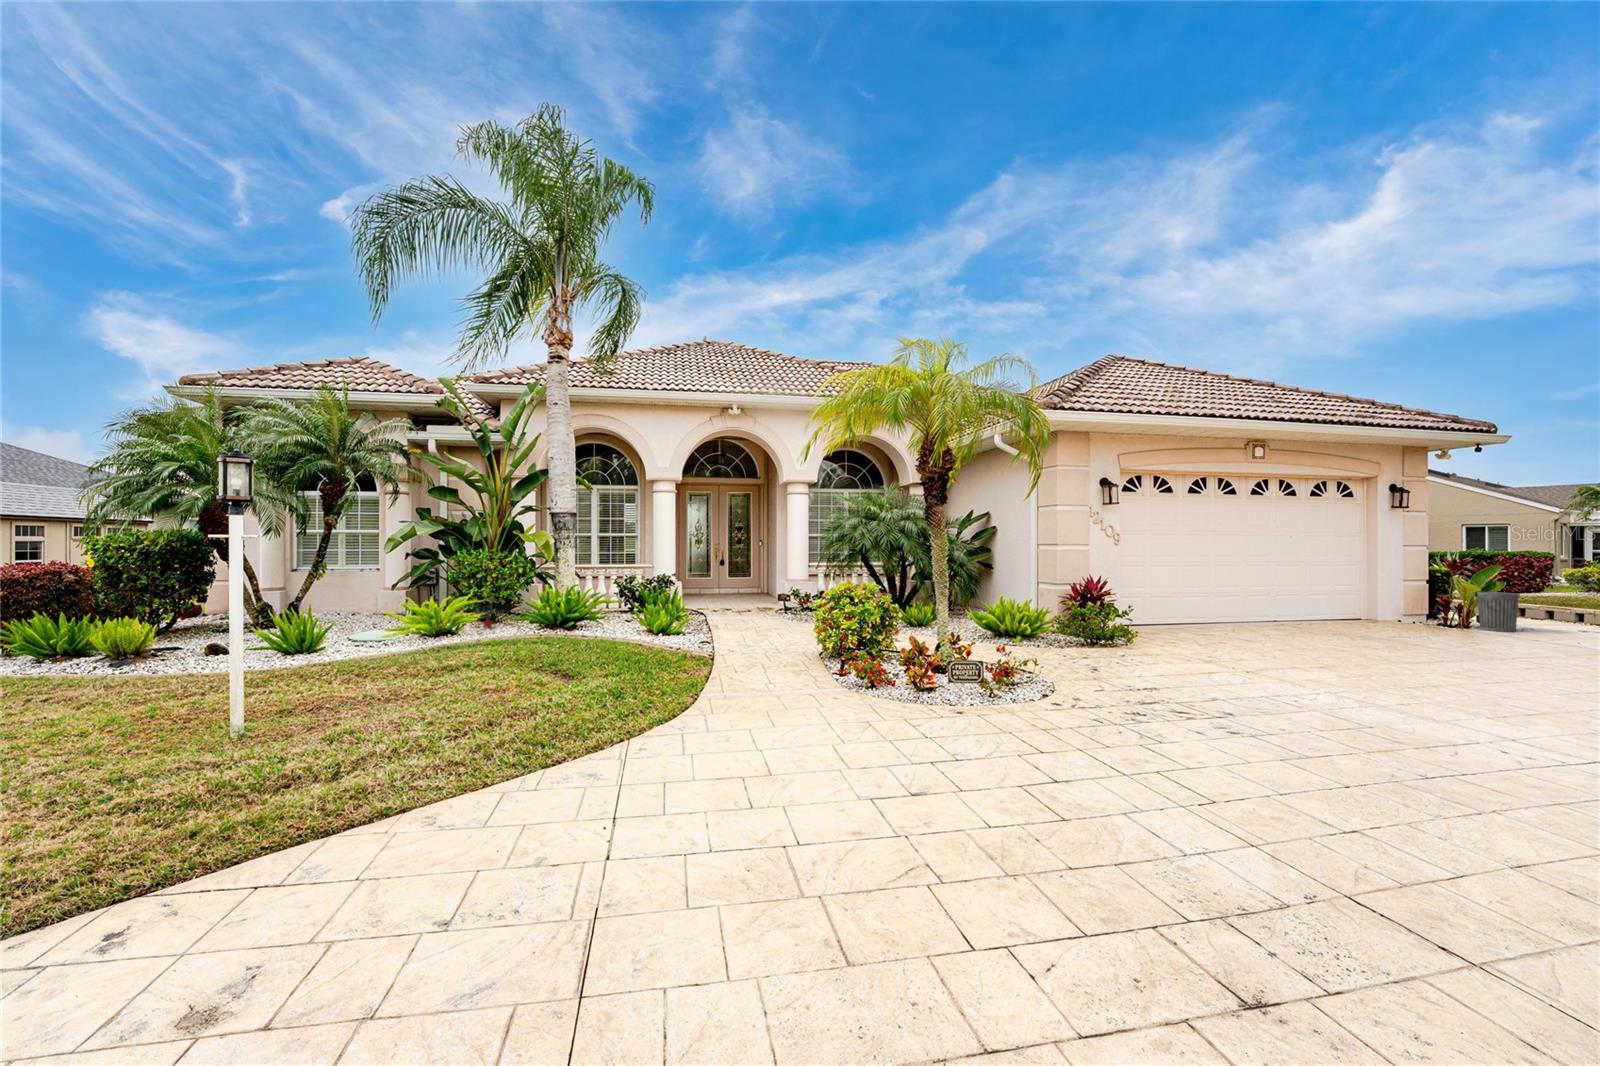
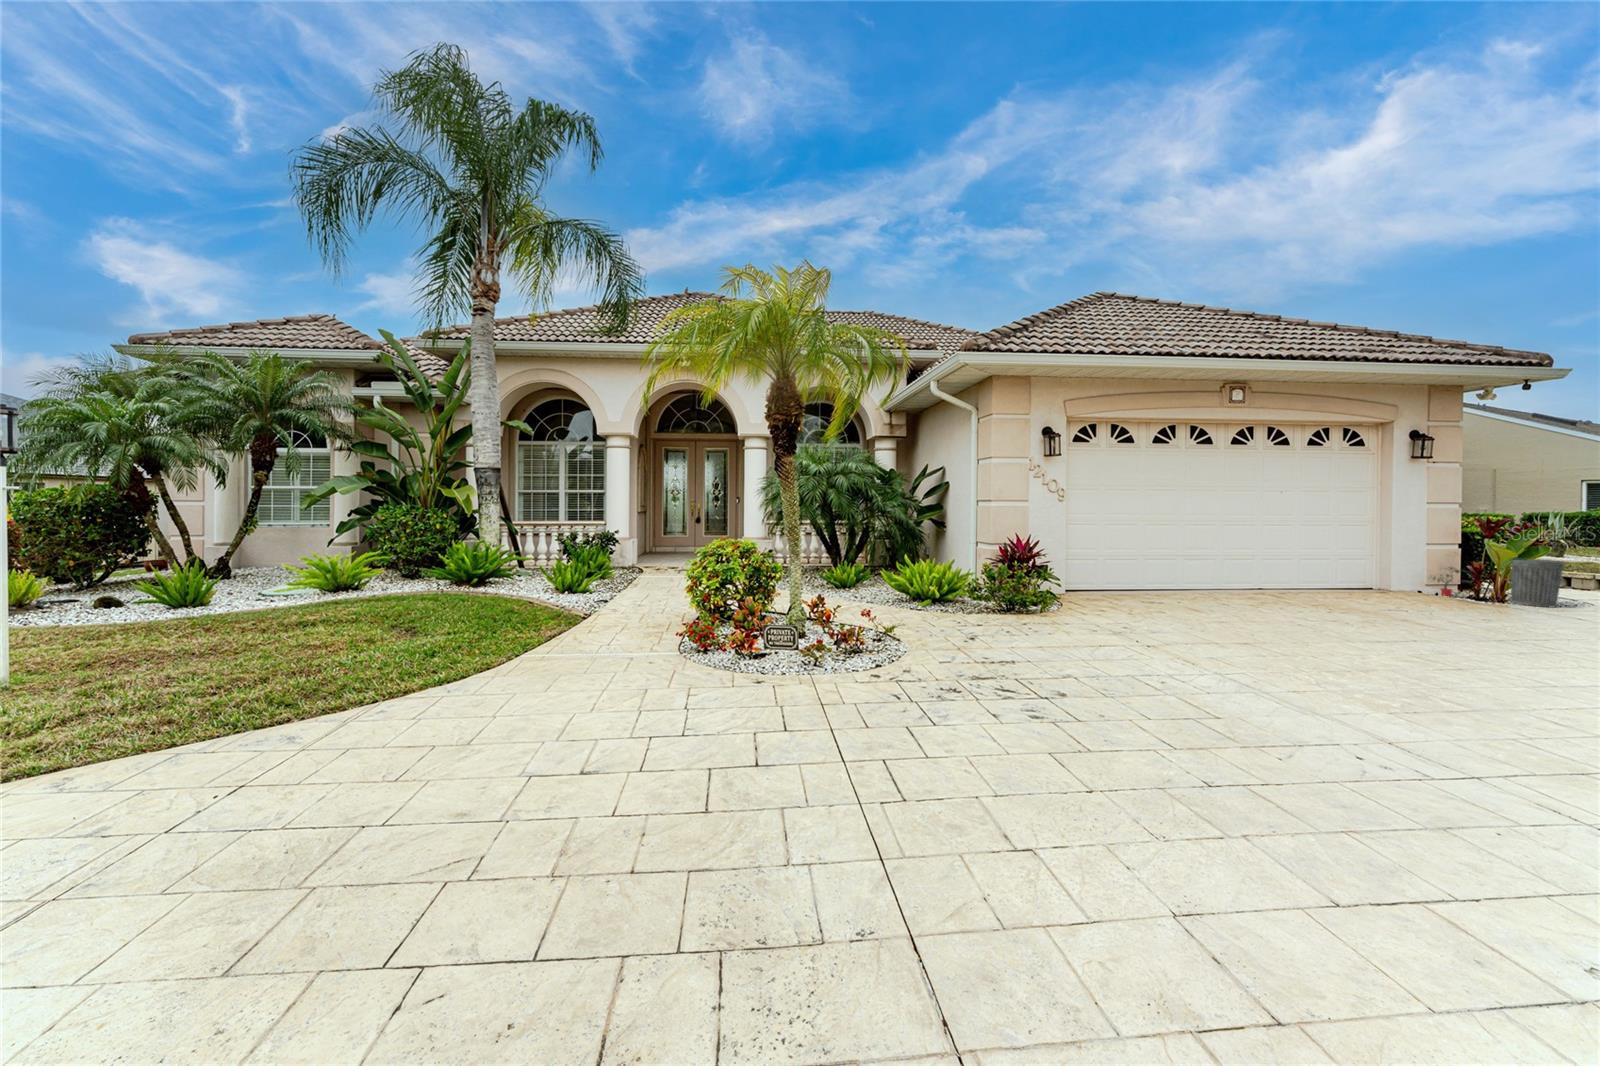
potted plant: present [477,598,504,628] -> present [1430,567,1469,596]

